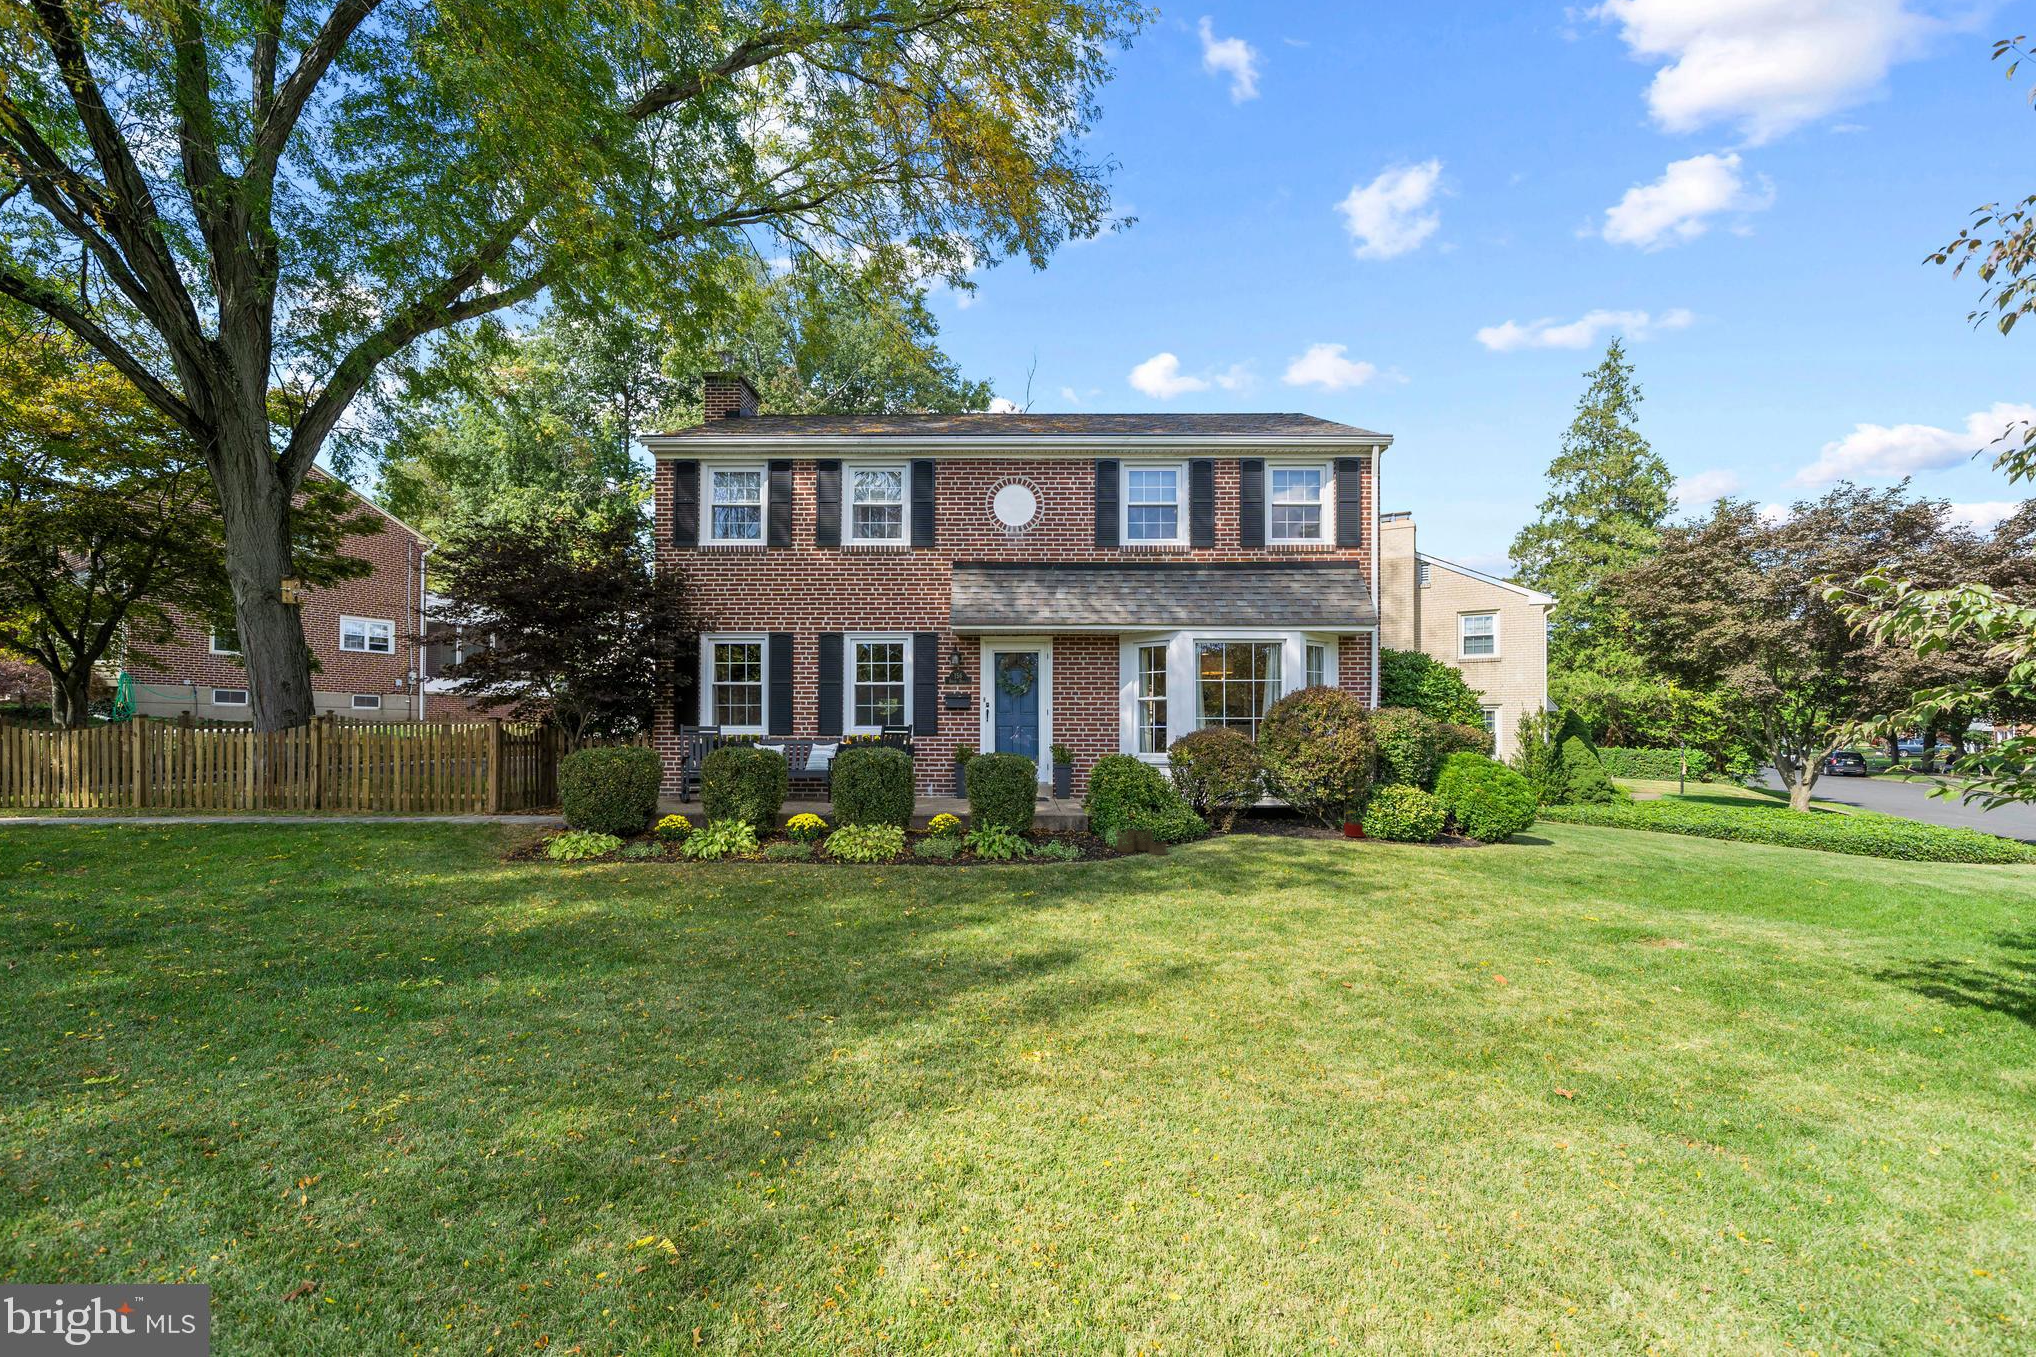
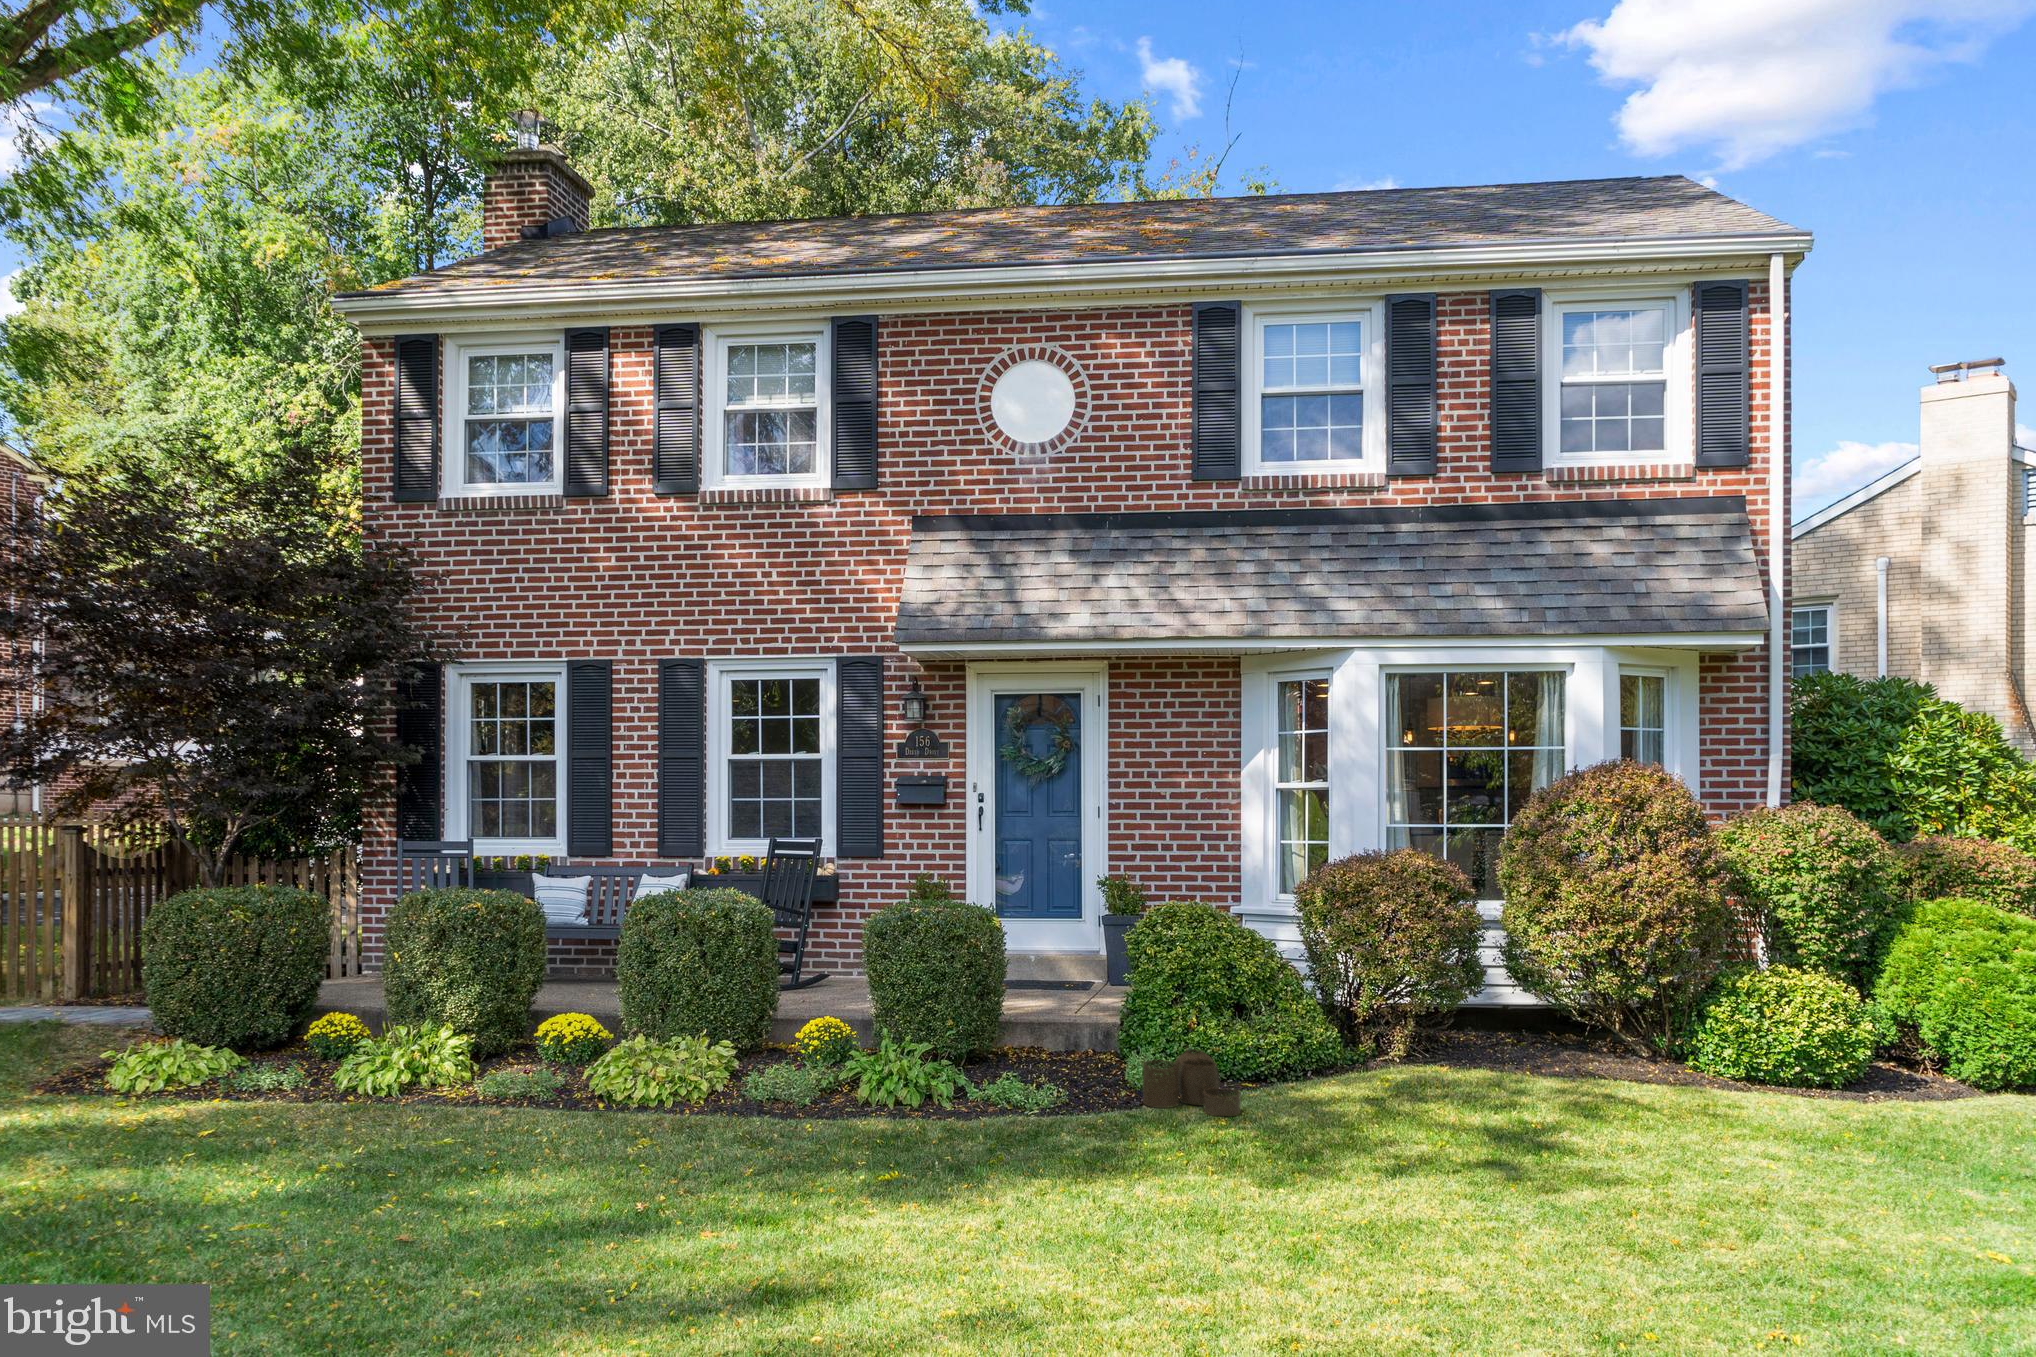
decorative plant: present [1344,793,1381,837] -> none [1651,973,1729,1087]

